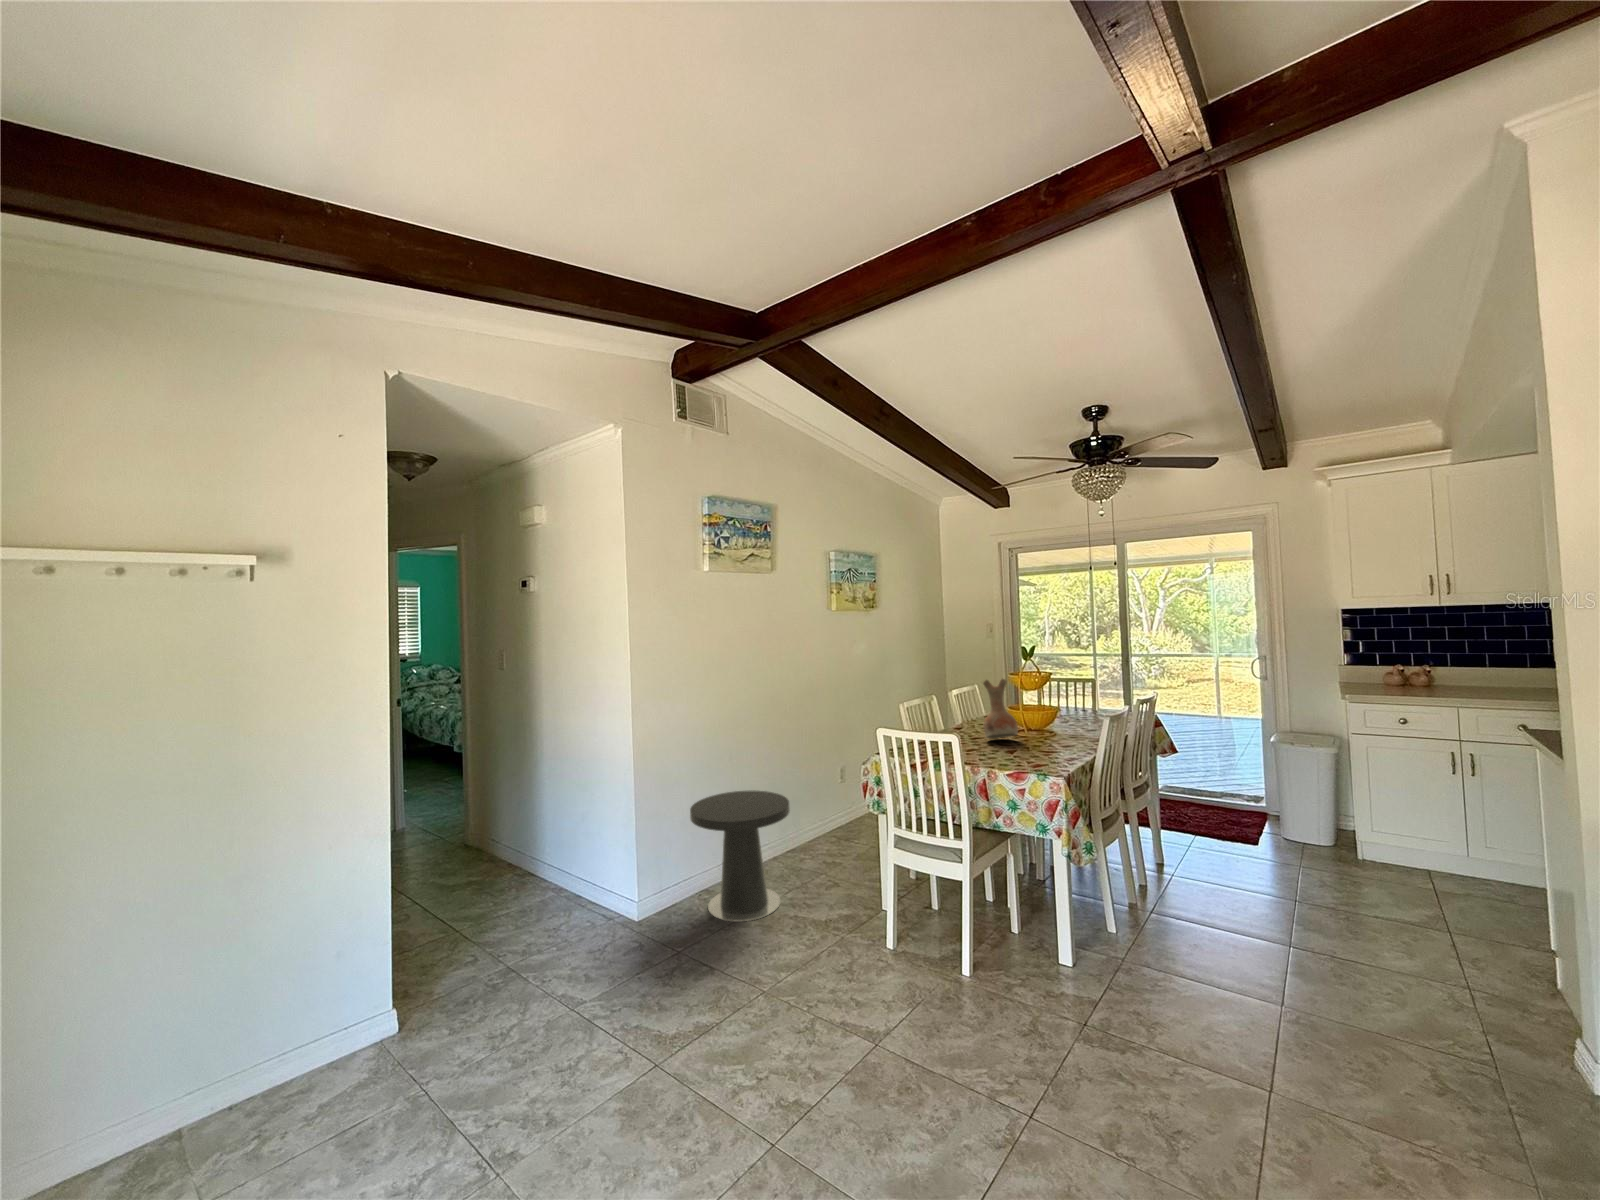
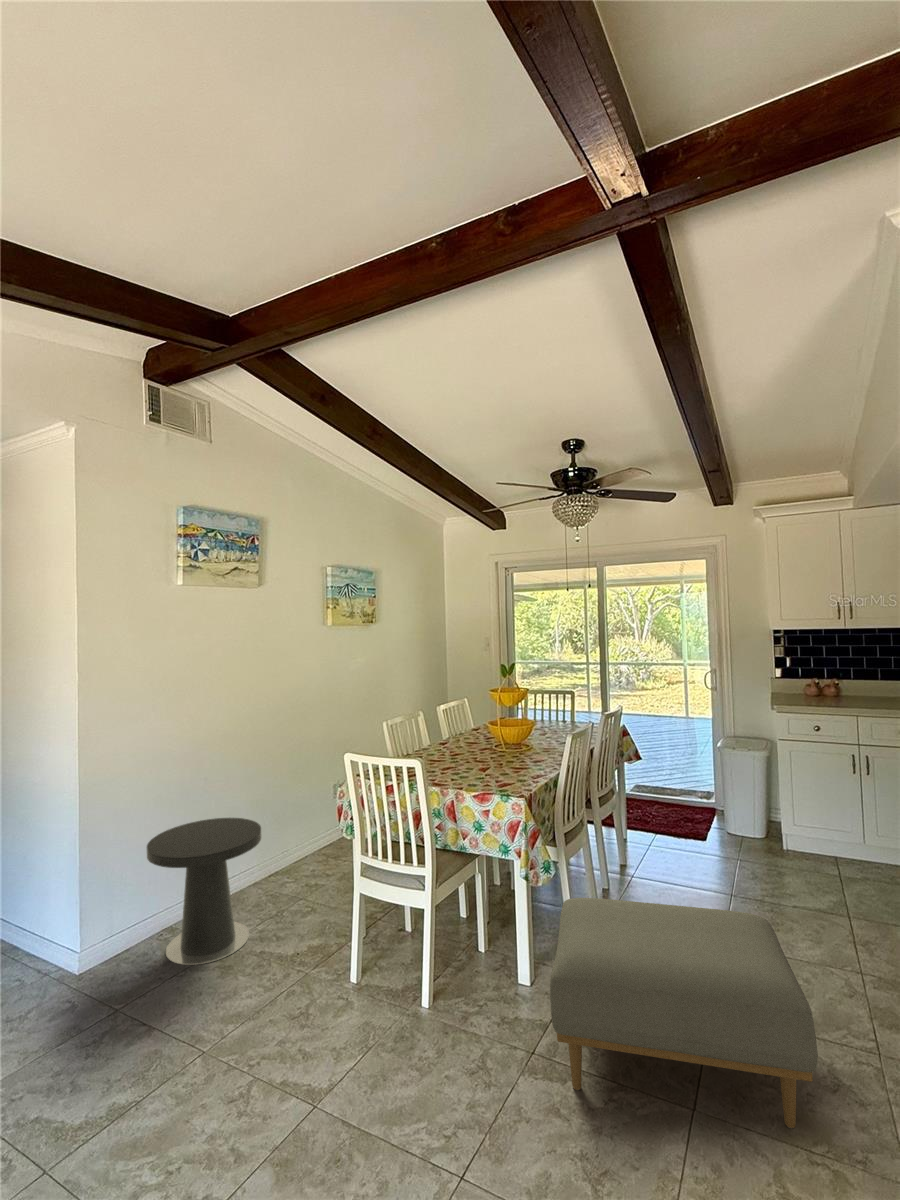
vase: present [983,679,1018,739] -> none [461,696,493,756]
ottoman: none [1106,882,1423,1130] -> present [550,898,818,1128]

